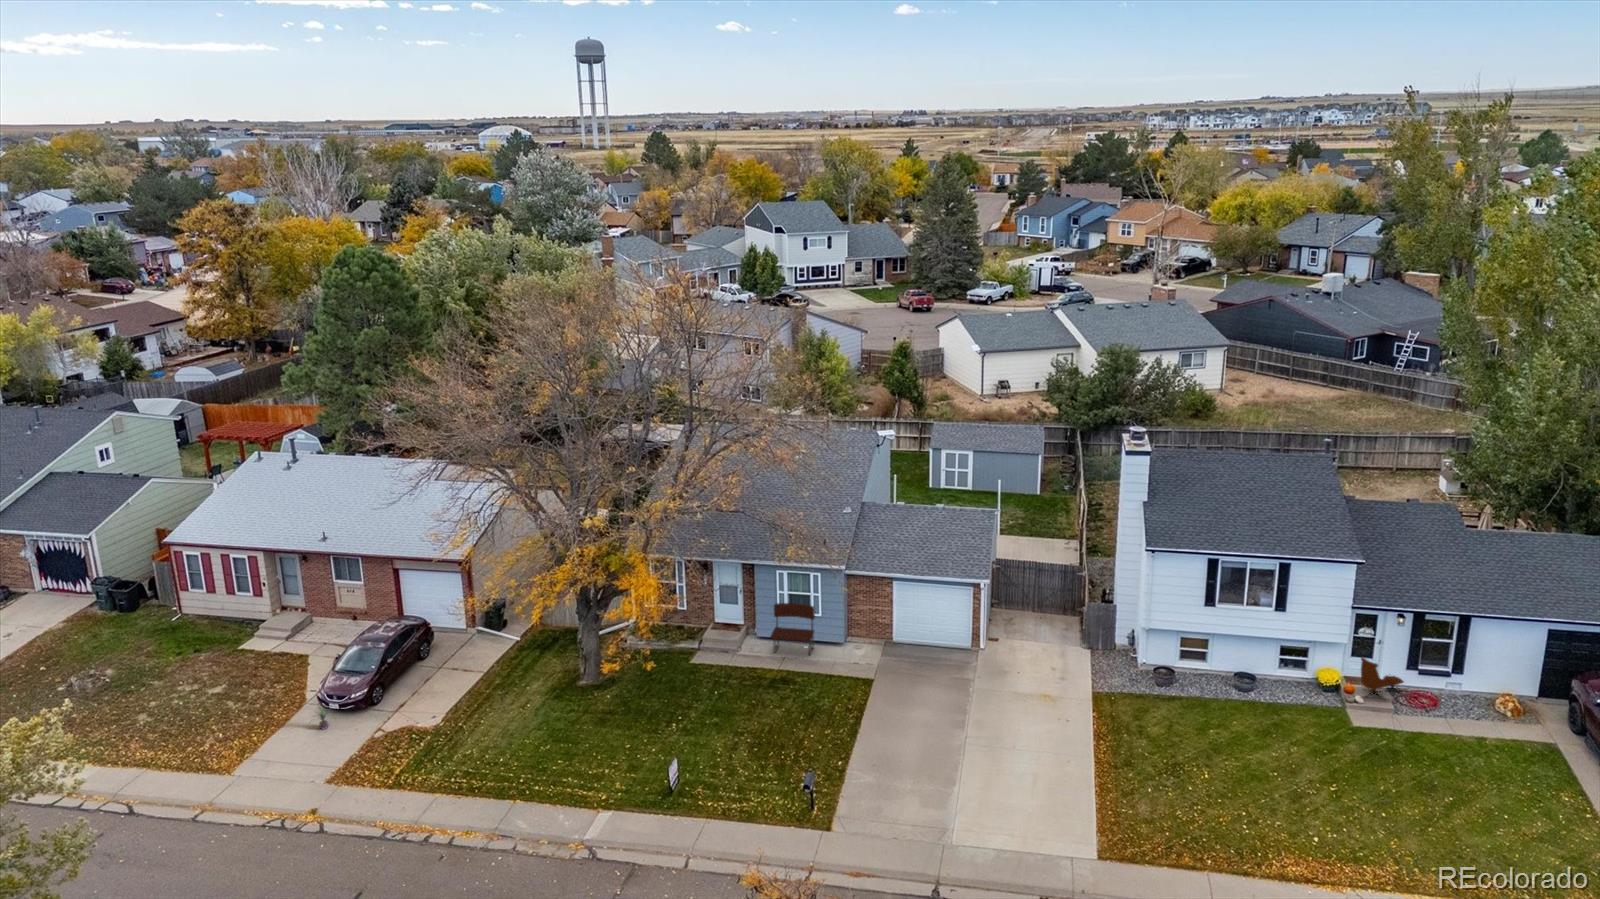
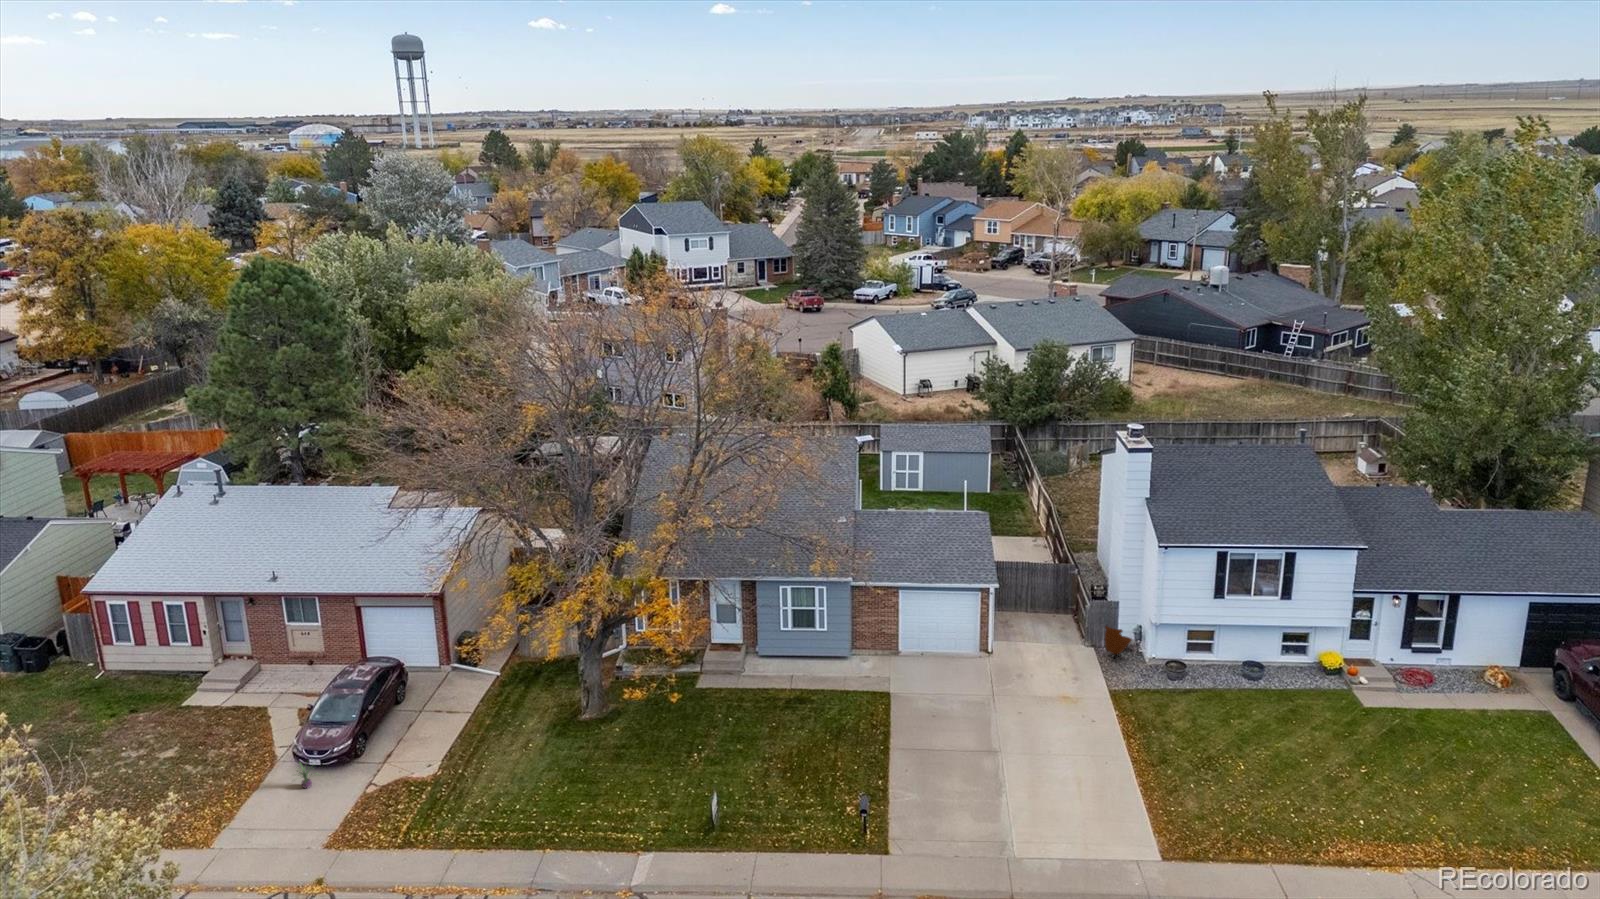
bench: present [770,603,815,655] -> none [775,619,819,672]
lounge chair: present [1361,657,1403,697] -> present [1105,626,1132,659]

